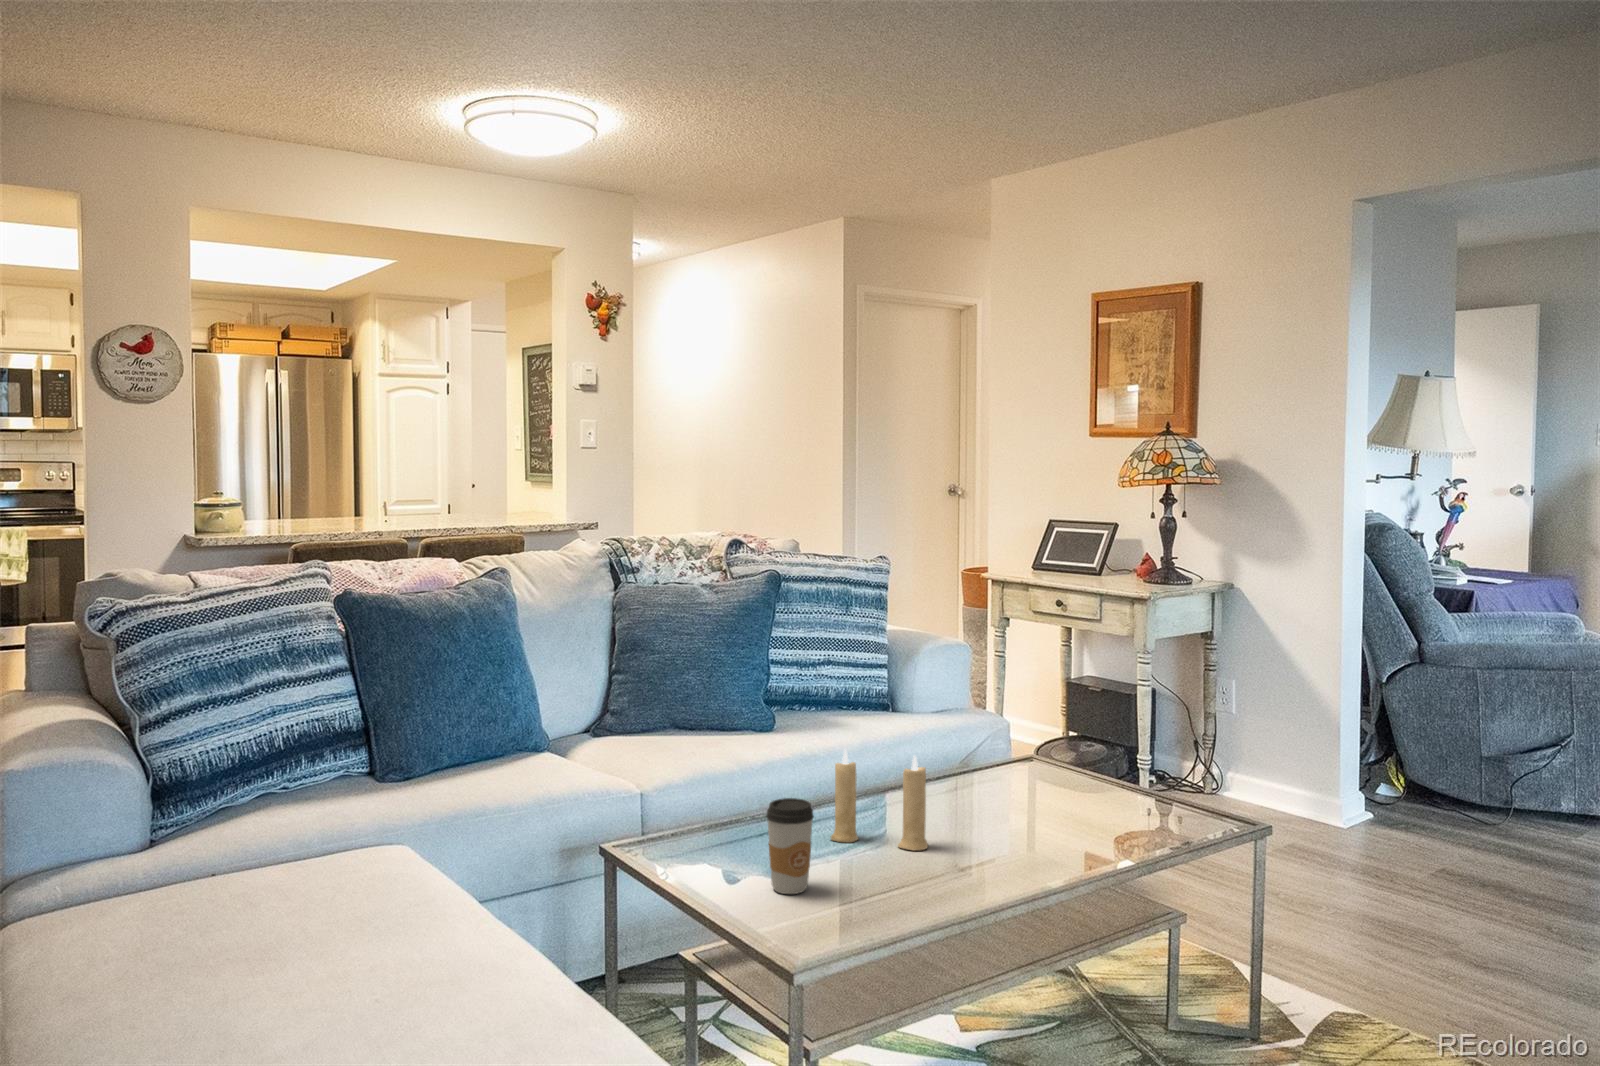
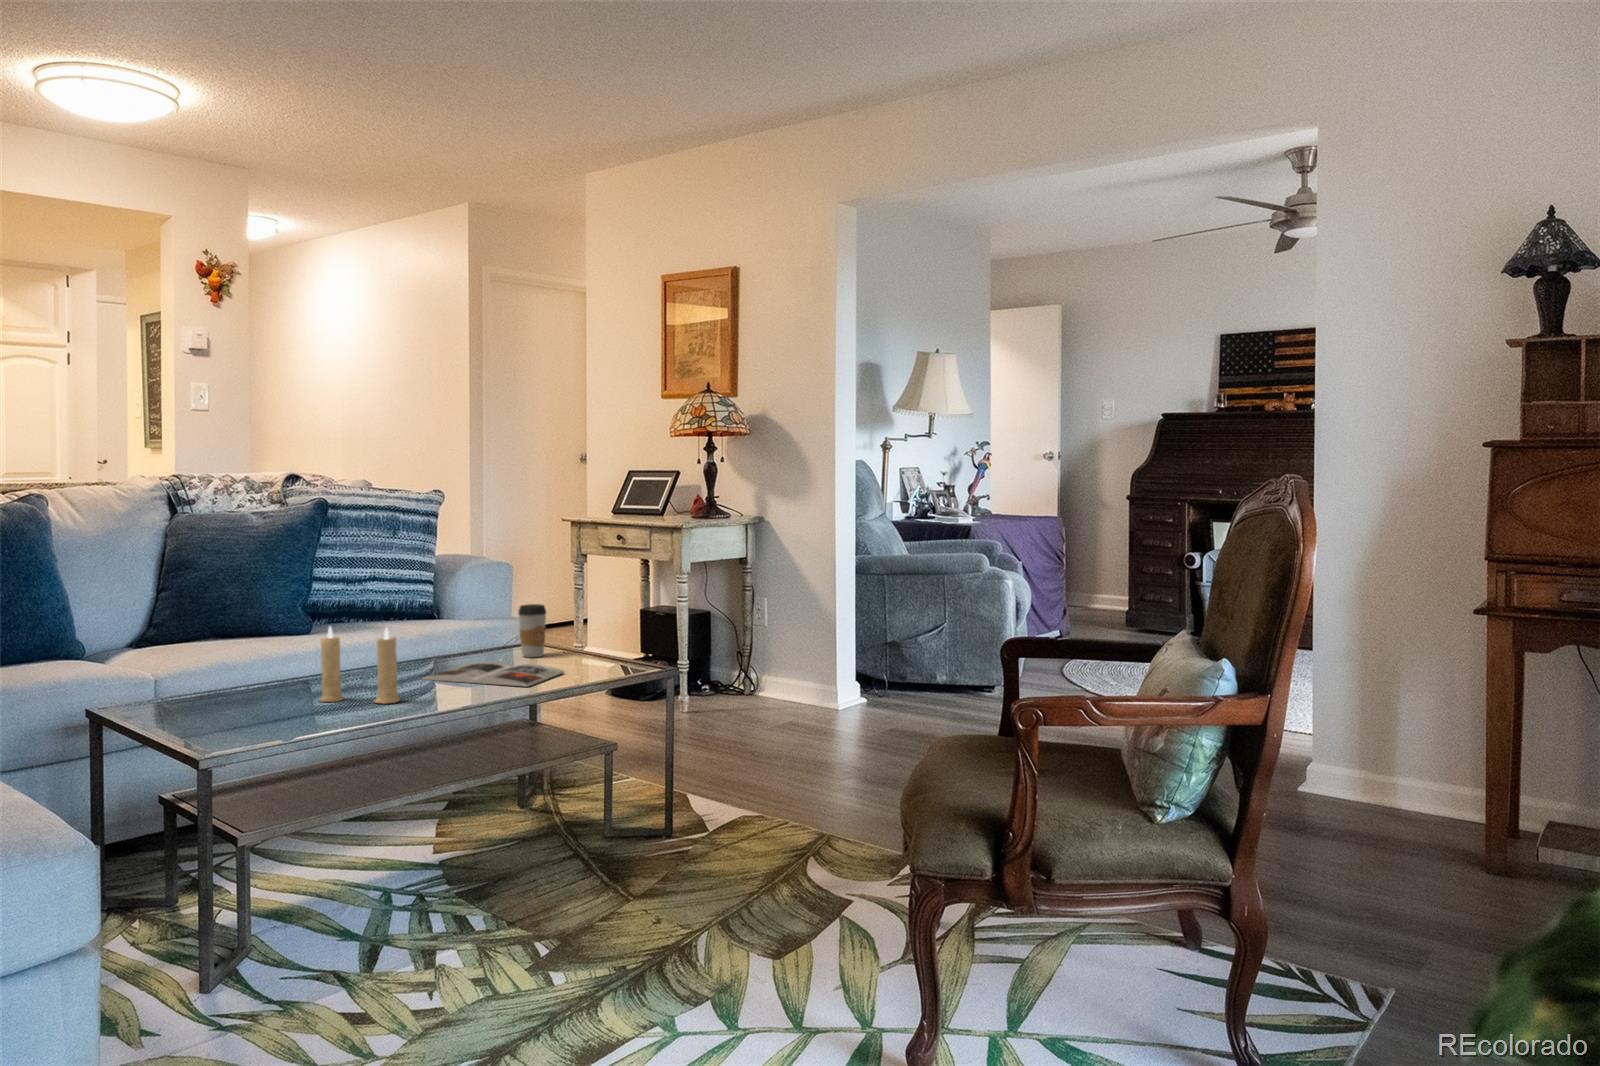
magazine: none [925,782,1095,830] -> present [422,662,564,687]
coffee cup: present [767,798,814,894] -> present [518,604,546,657]

